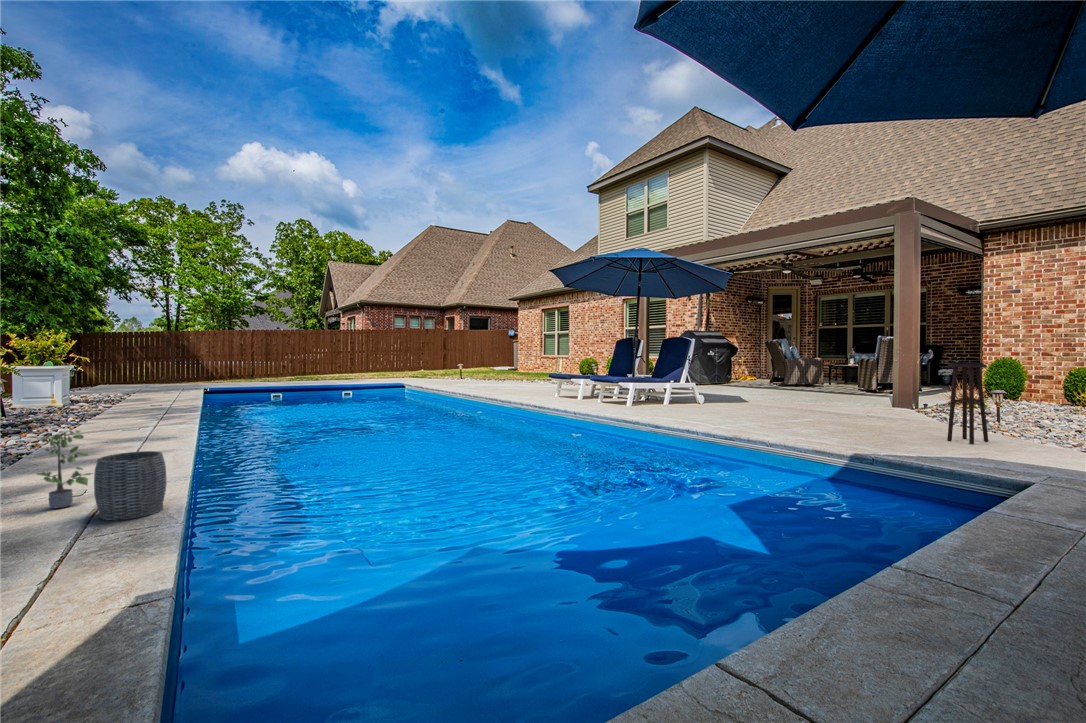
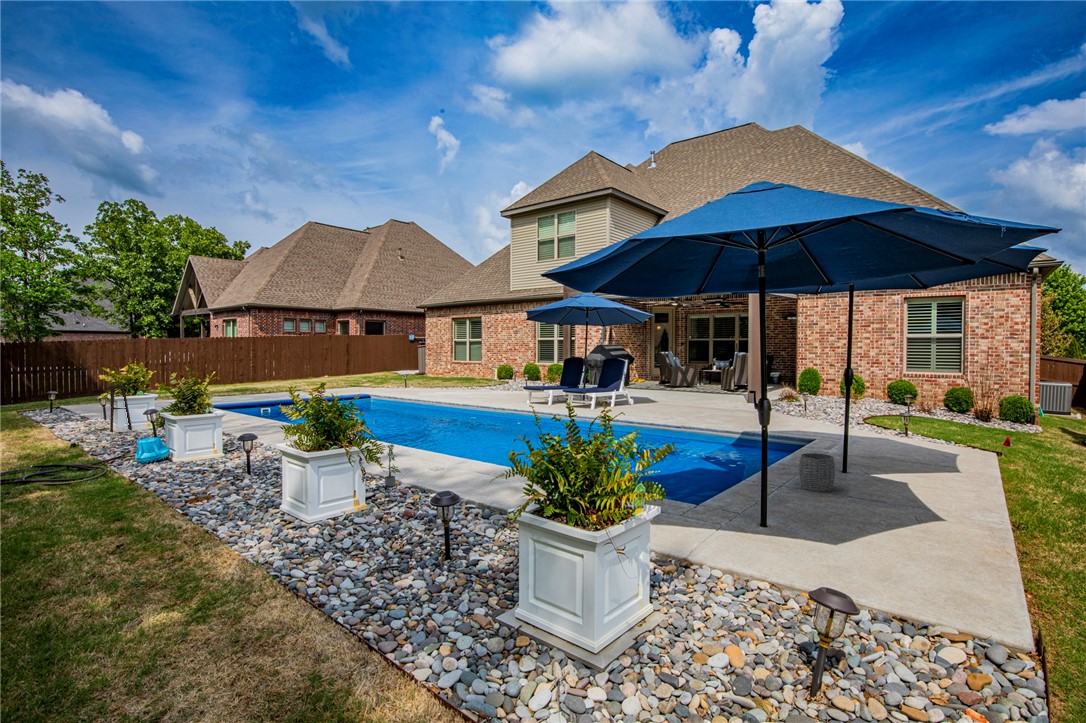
stool: present [947,362,988,444] -> present [107,386,132,432]
woven basket: present [94,451,167,521] -> present [799,453,835,492]

